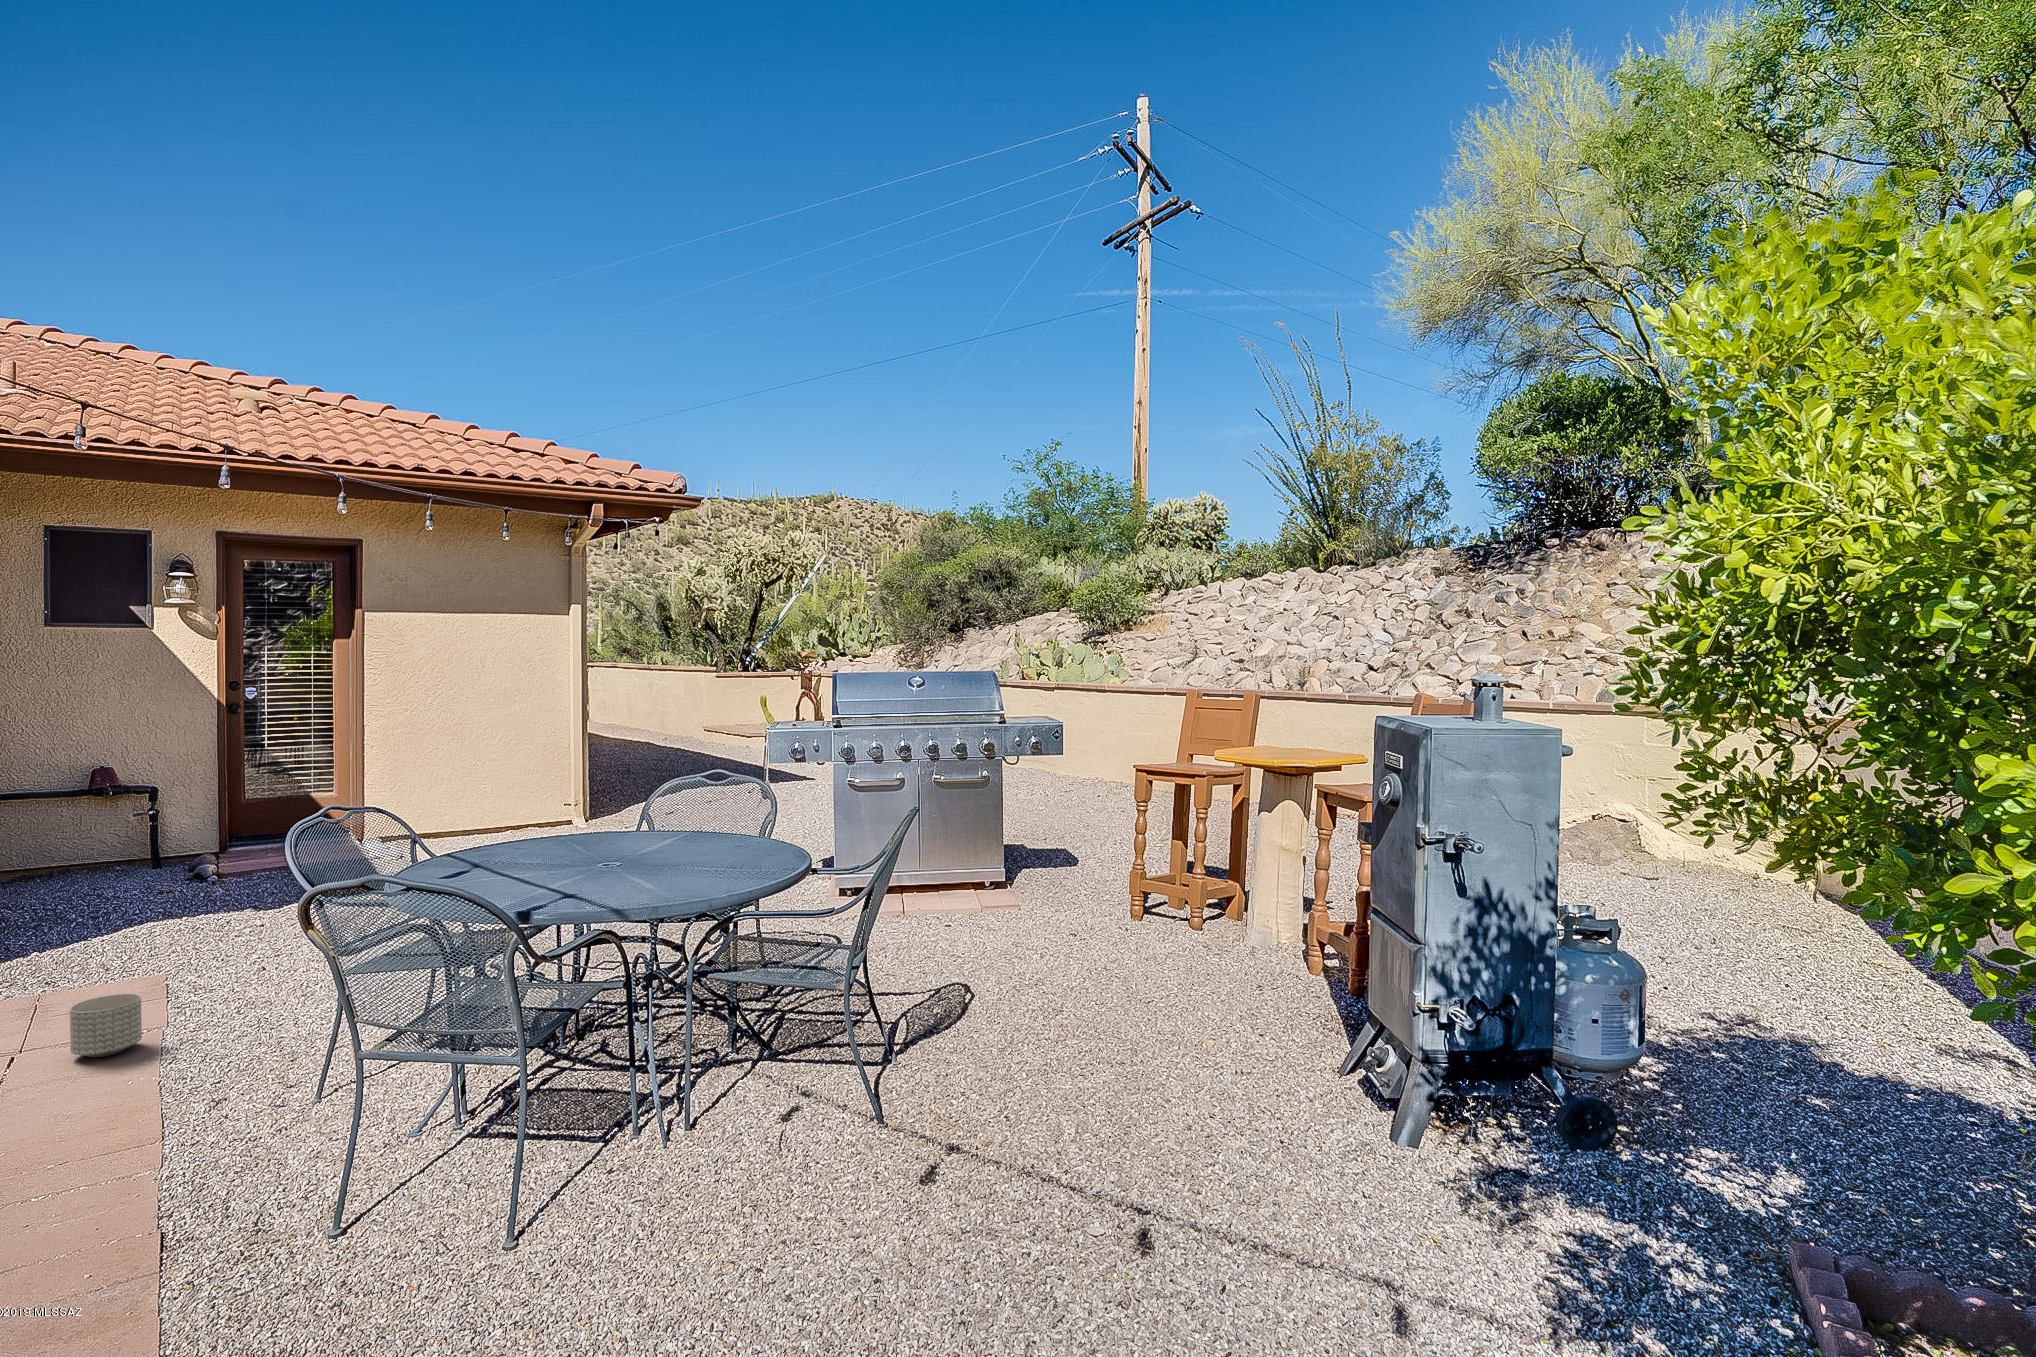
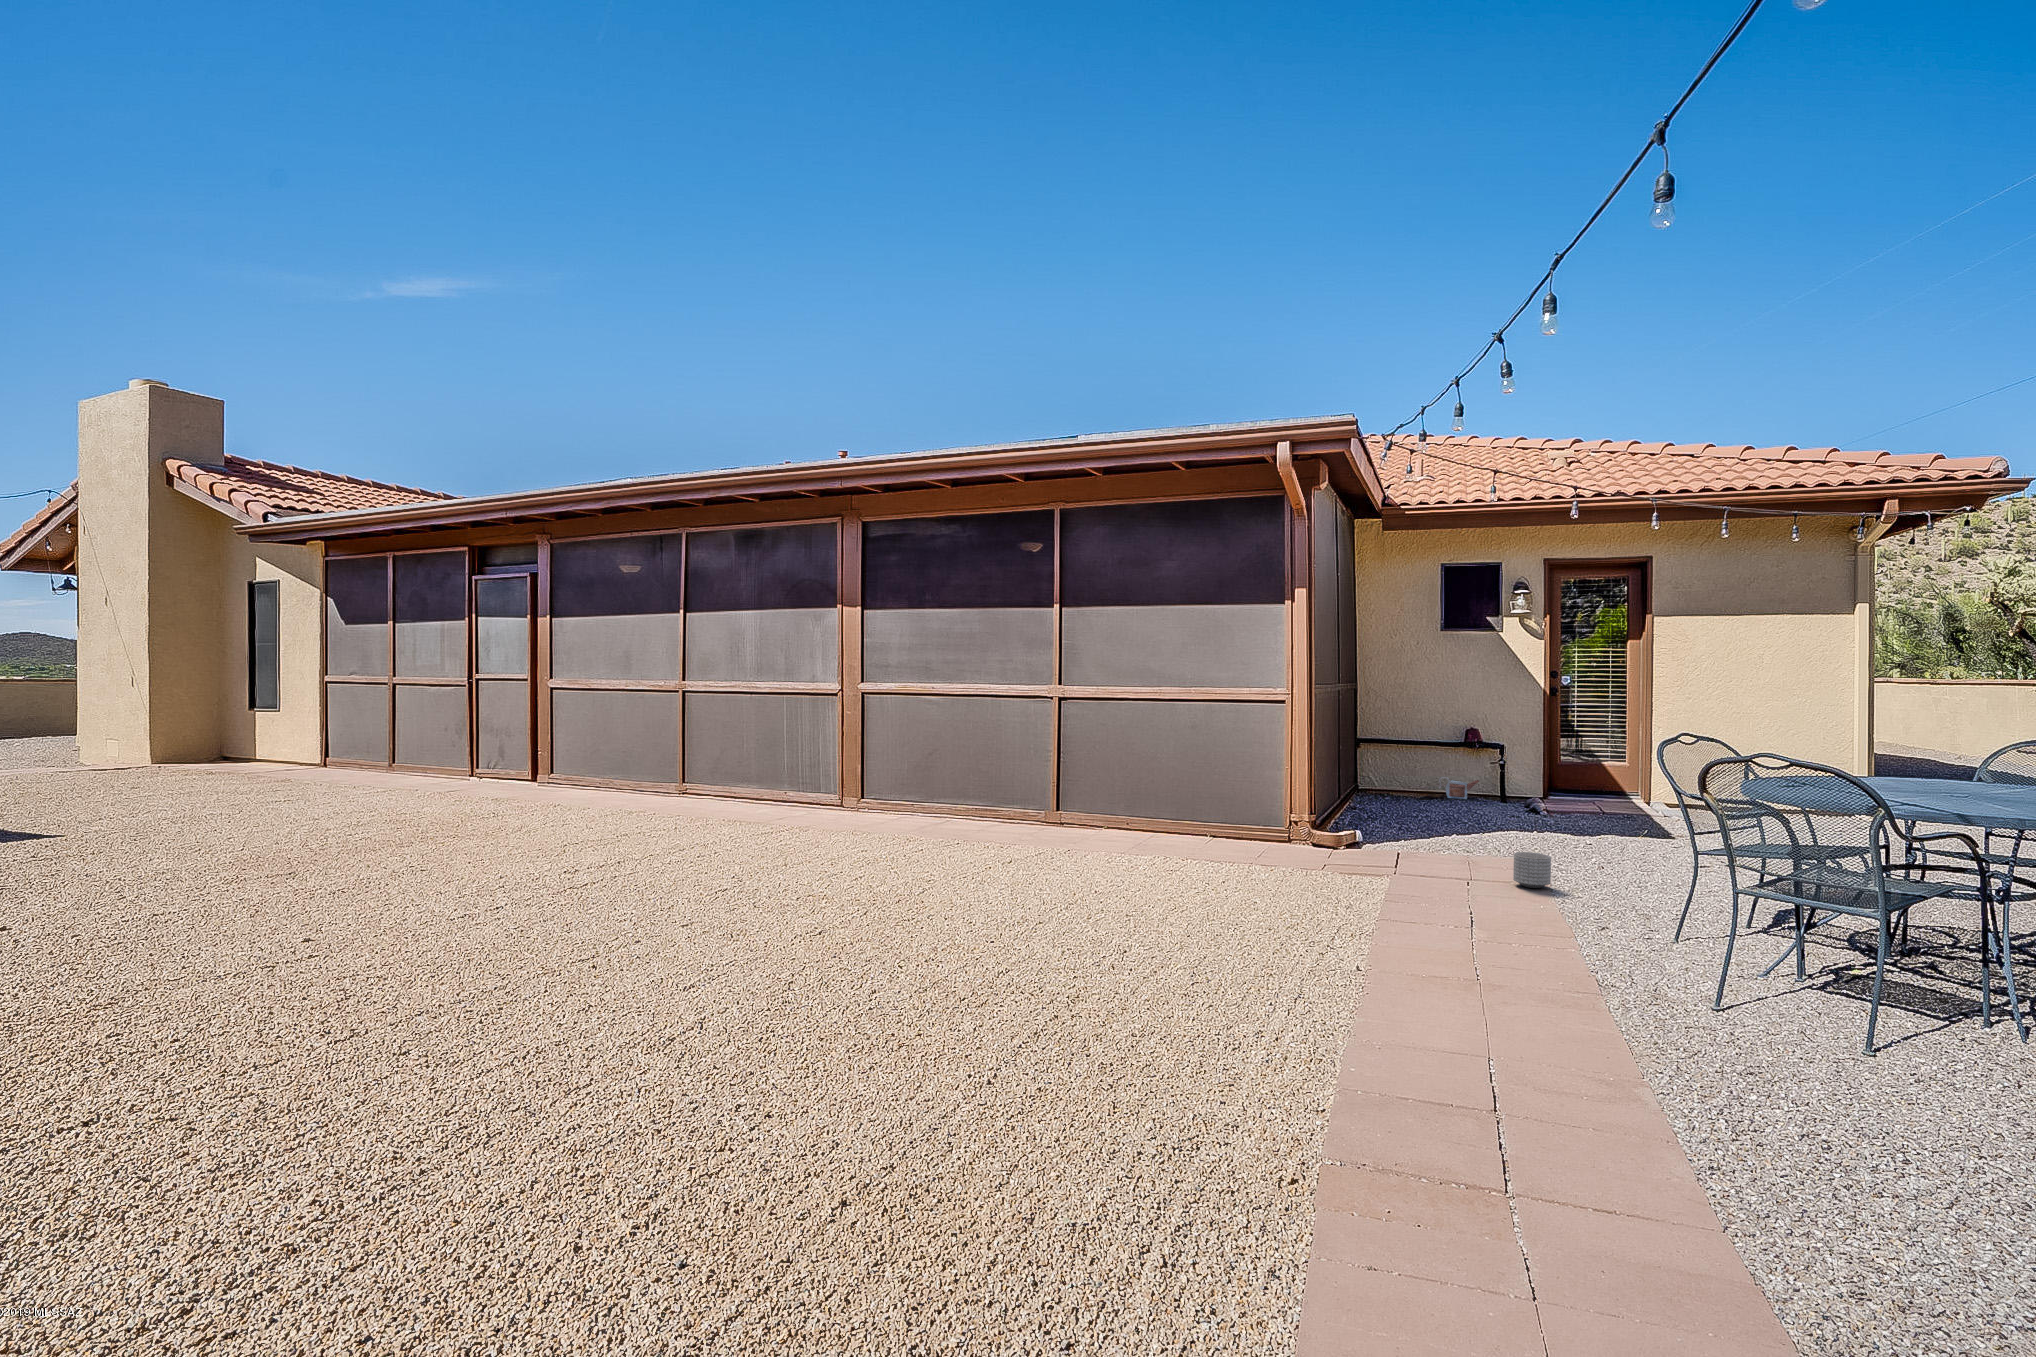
watering can: none [41,843,118,878] -> present [1439,776,1479,799]

